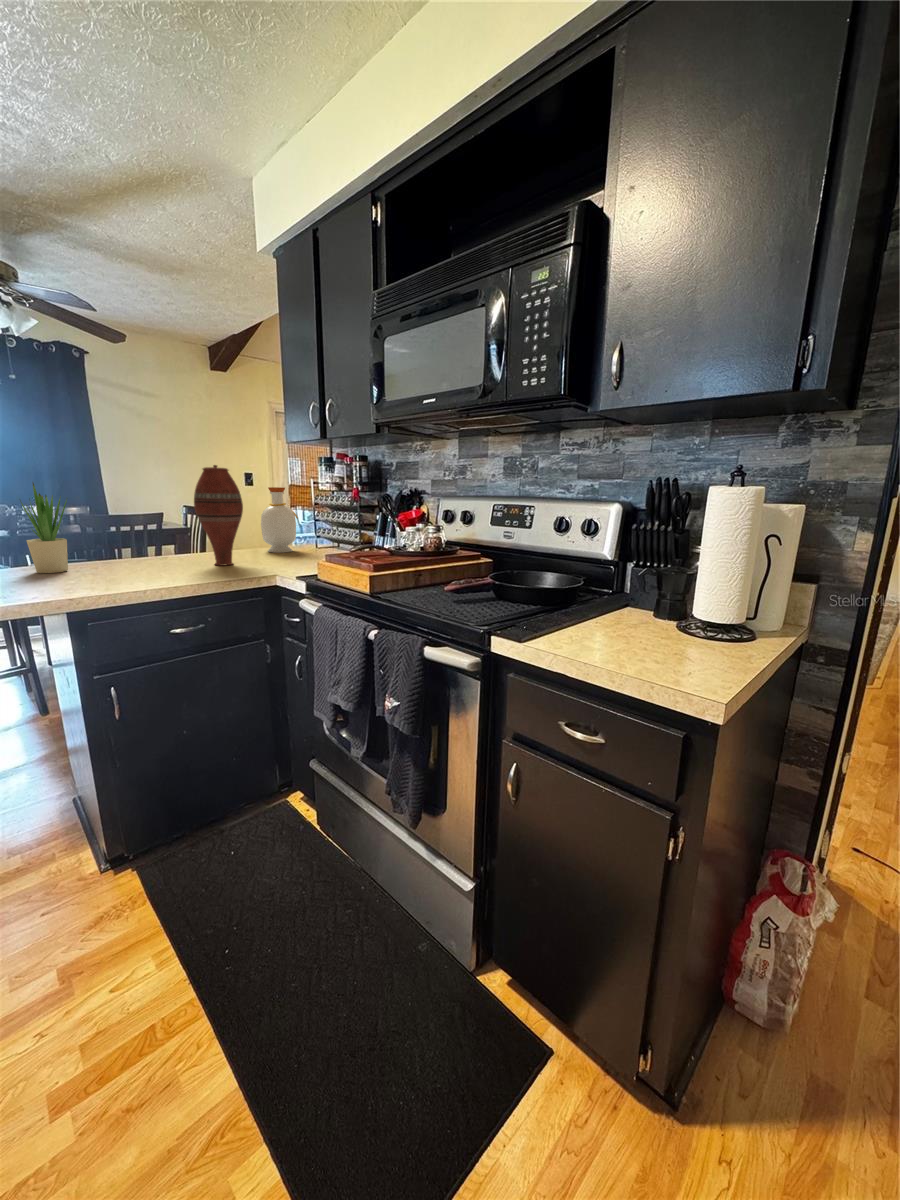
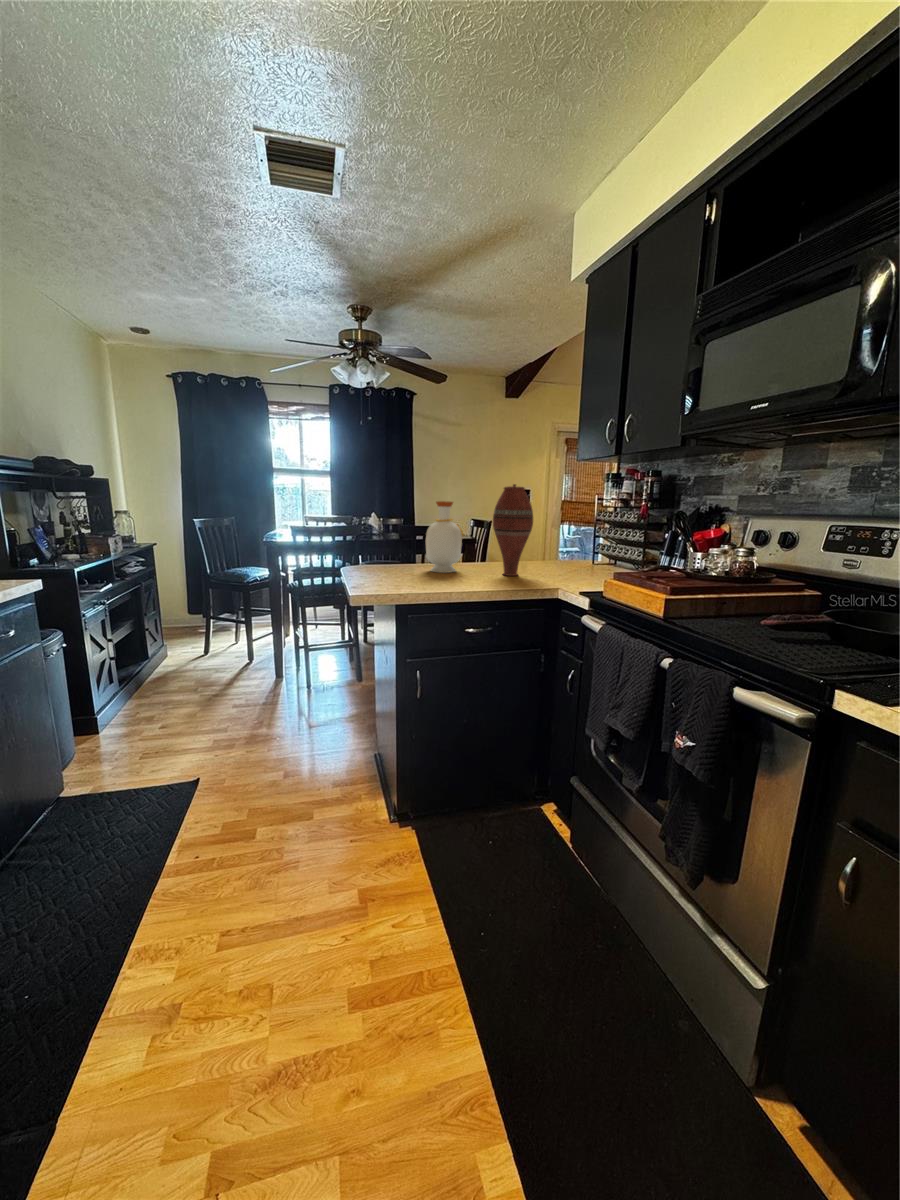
potted plant: present [21,483,68,573] -> none [375,500,404,572]
bottle: present [261,487,298,553] -> present [426,501,464,573]

